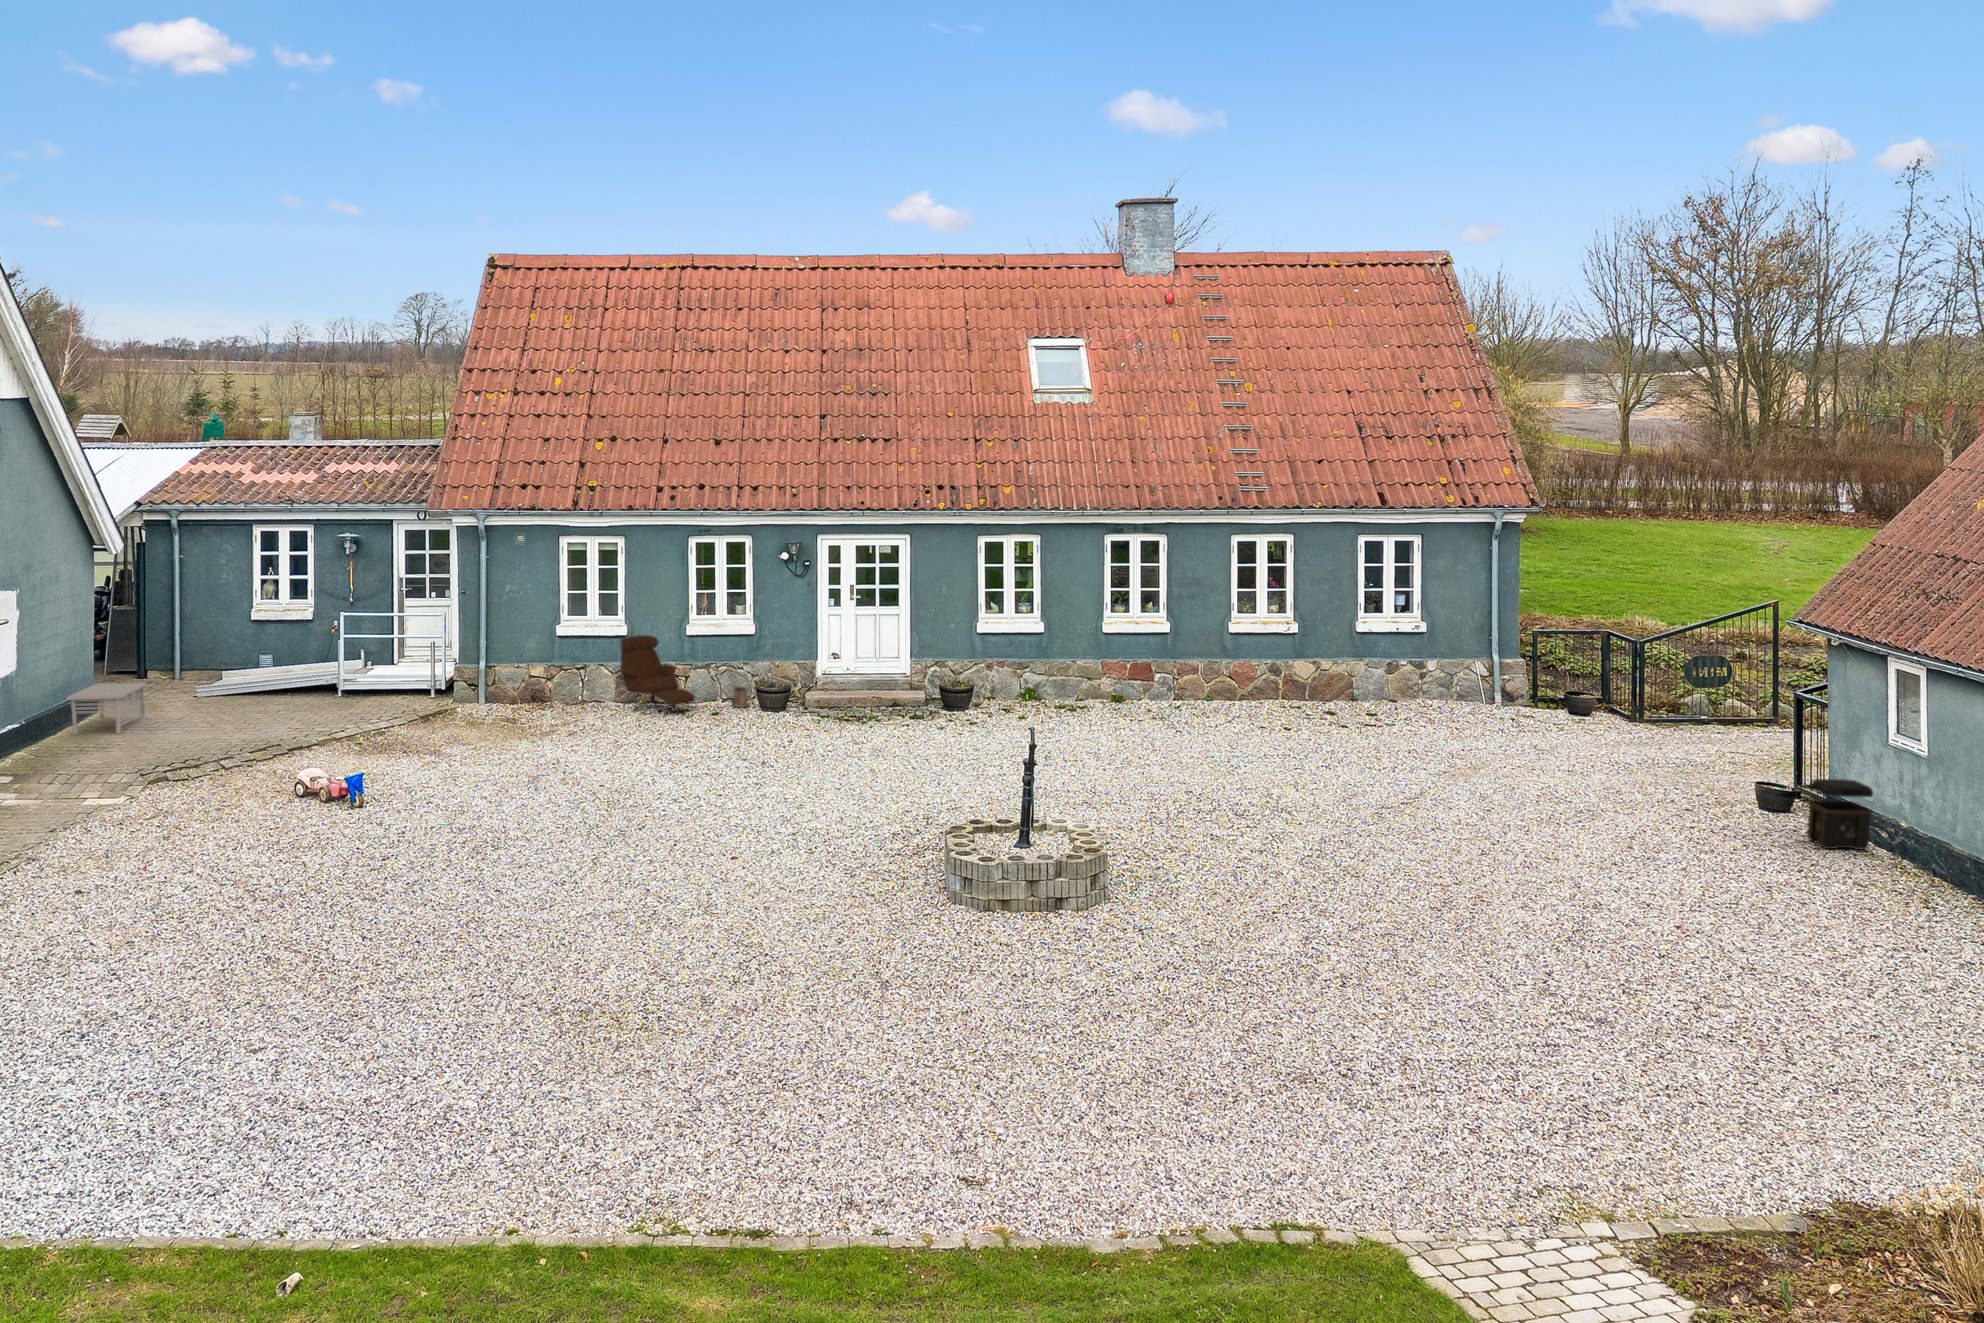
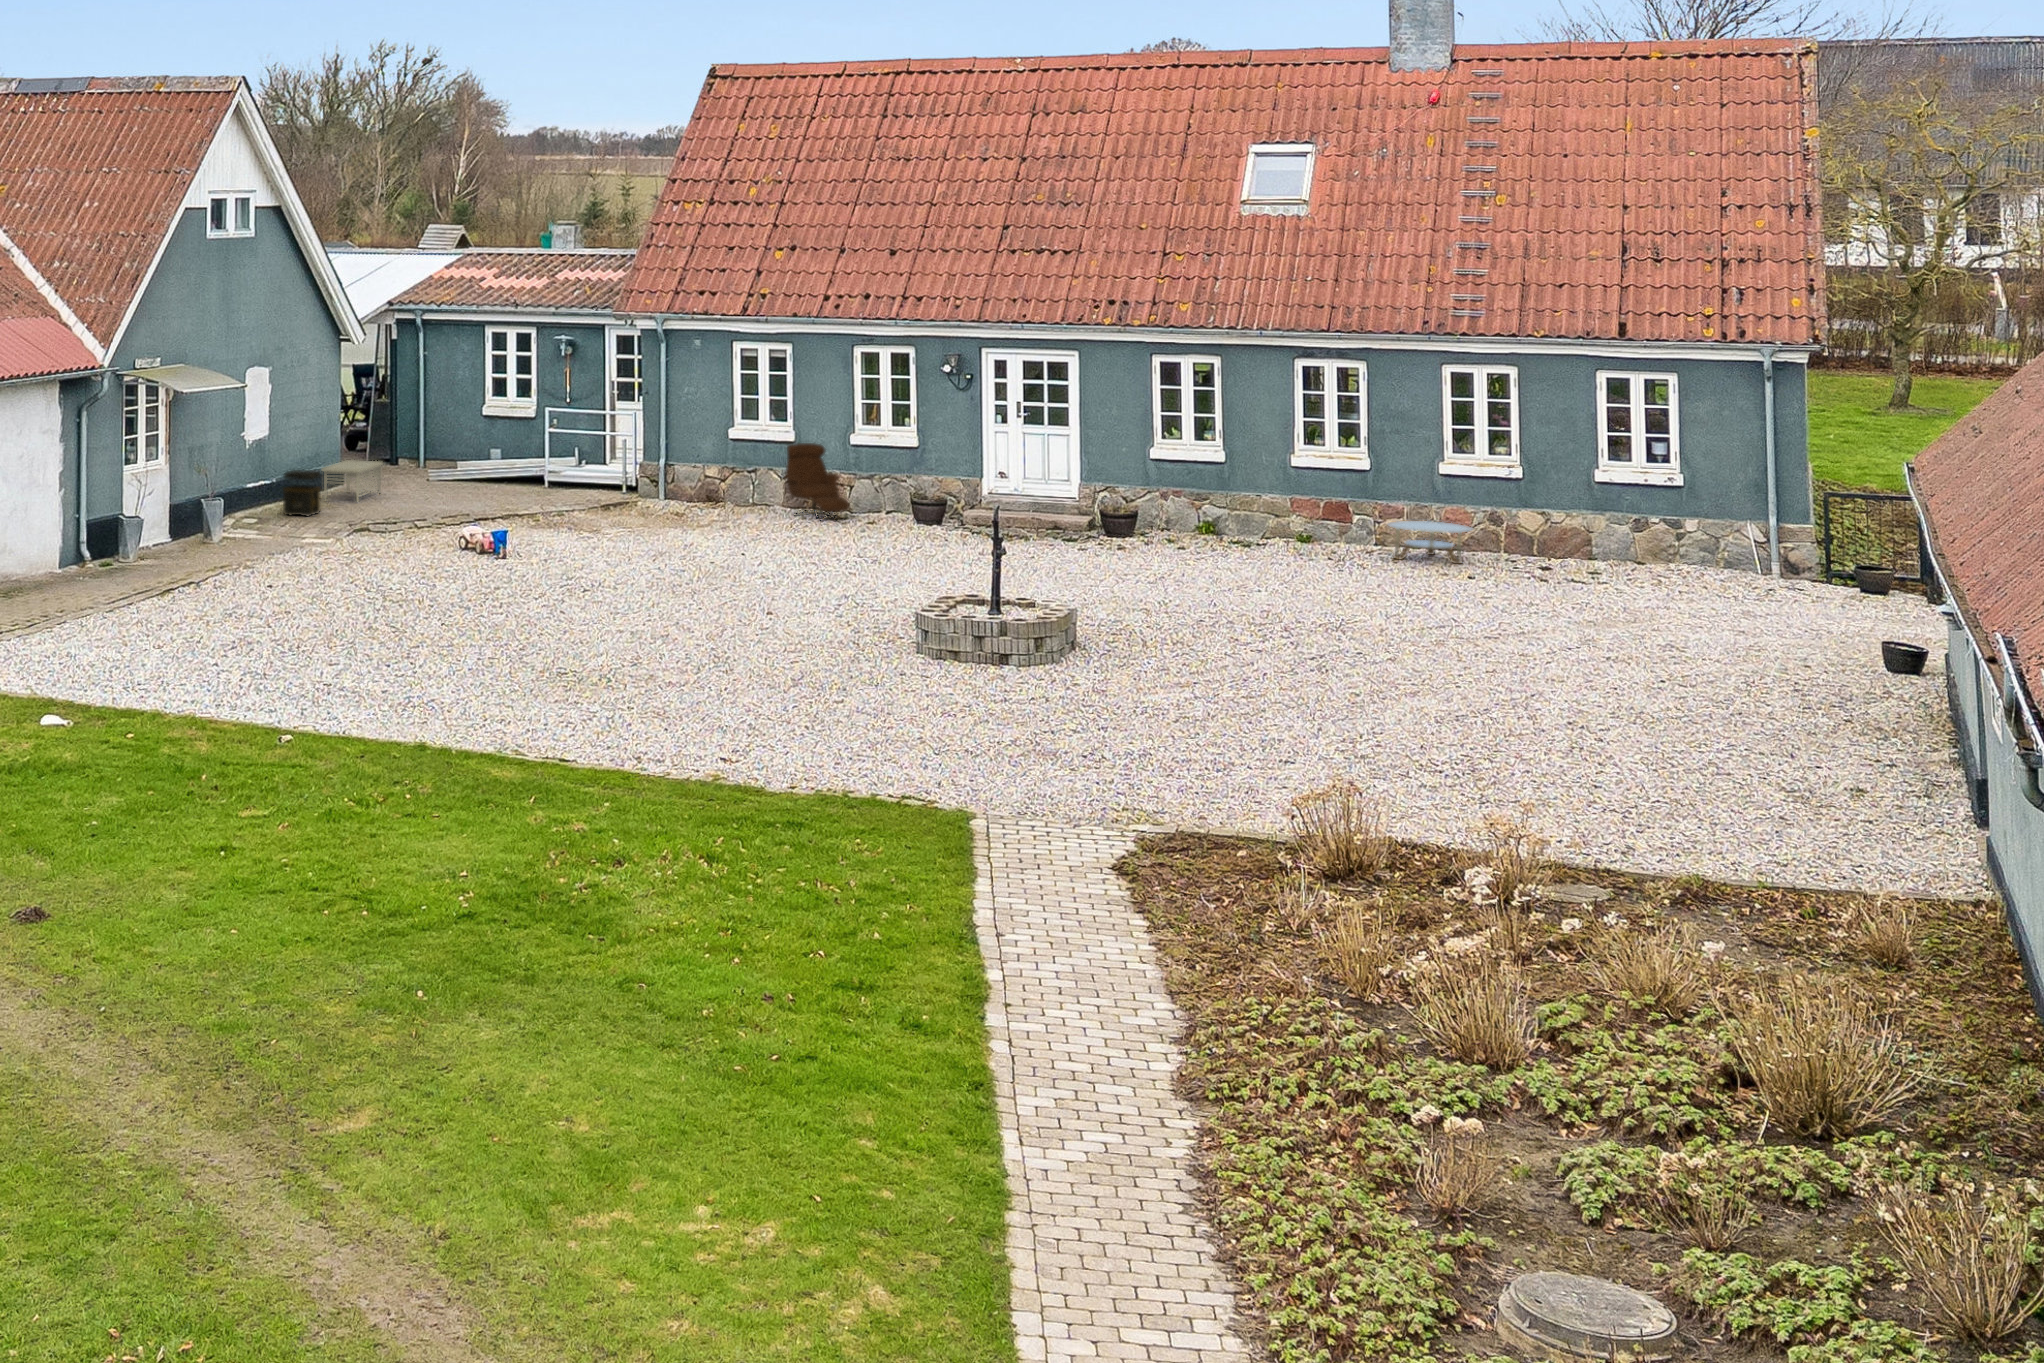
round table: none [1200,677,1274,714] -> present [1388,521,1472,564]
watering can: present [724,687,749,707] -> none [877,498,912,520]
toolbox: present [1807,779,1873,850] -> present [283,470,321,516]

